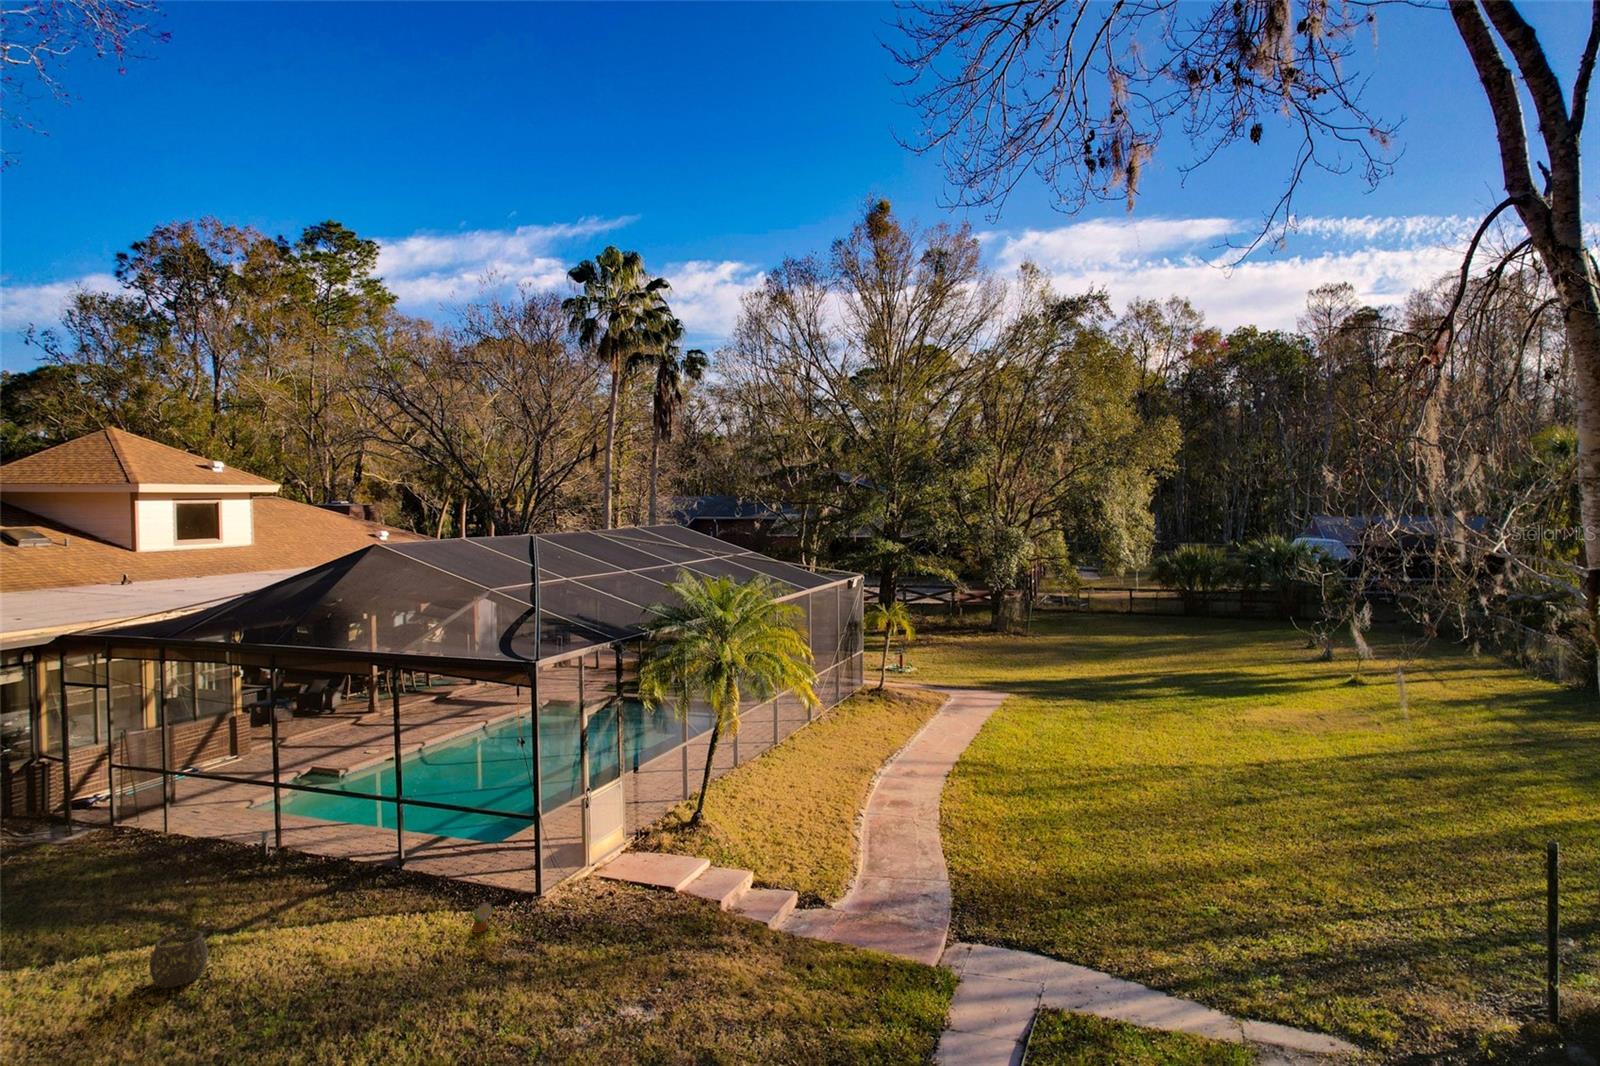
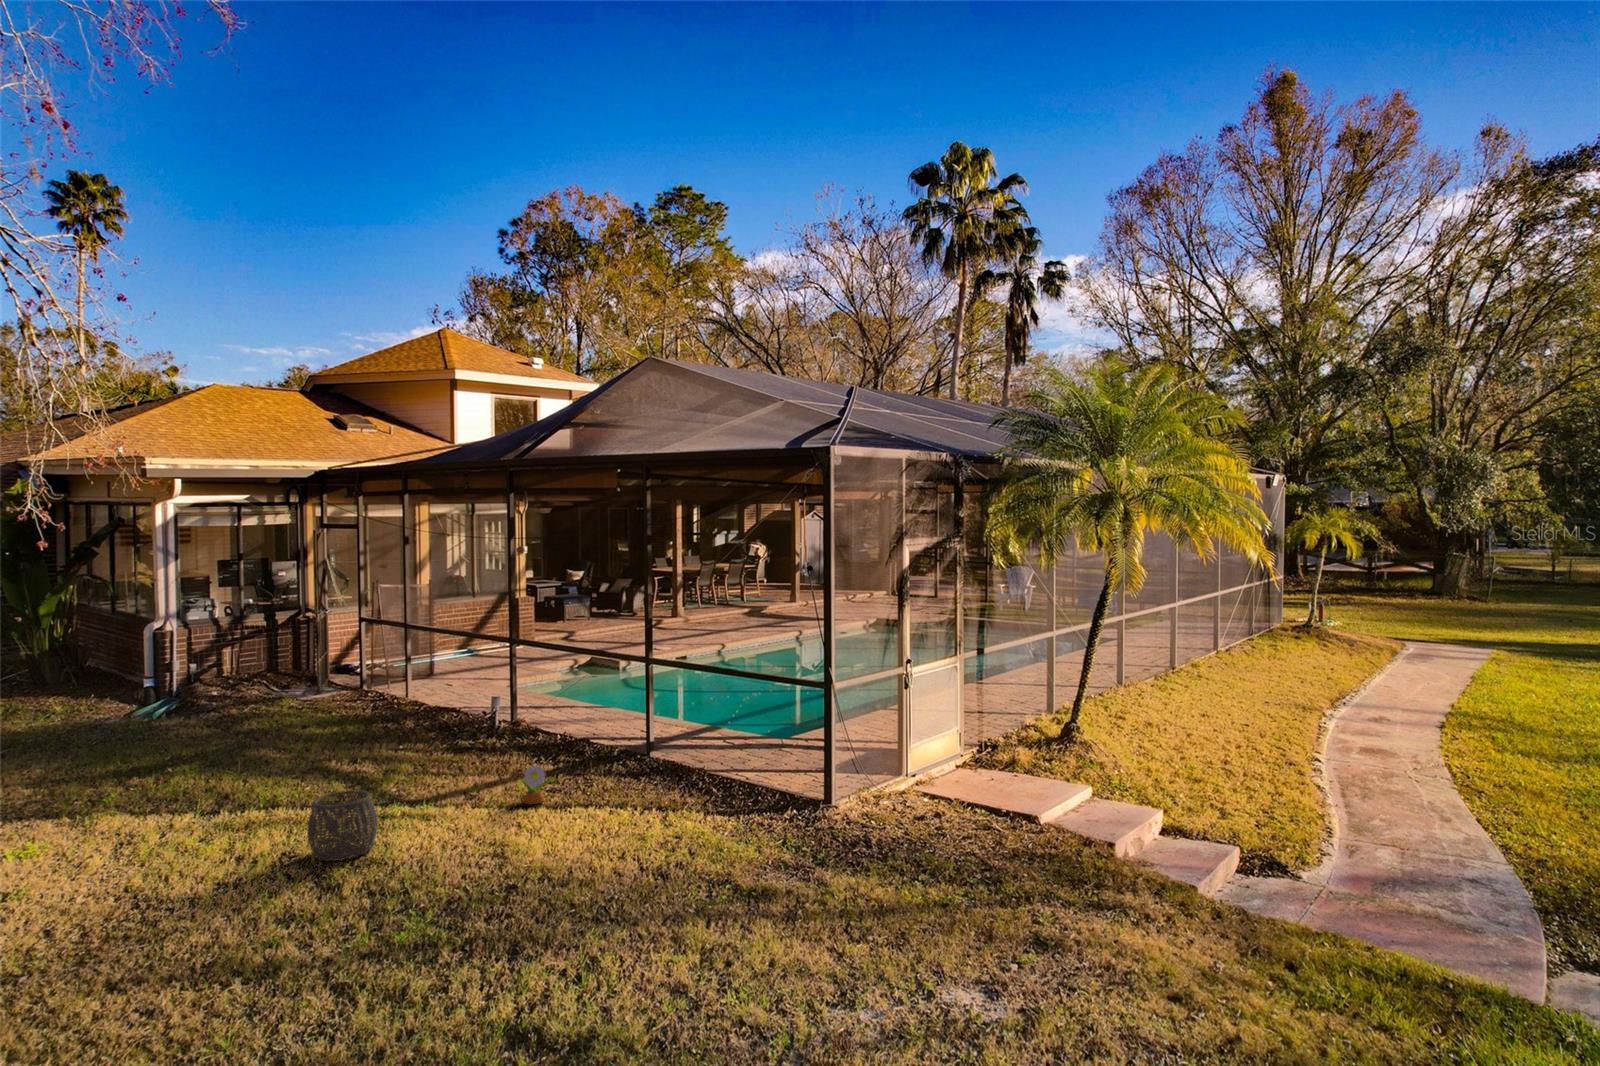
decorative plant: present [466,903,494,933] -> present [518,765,555,804]

